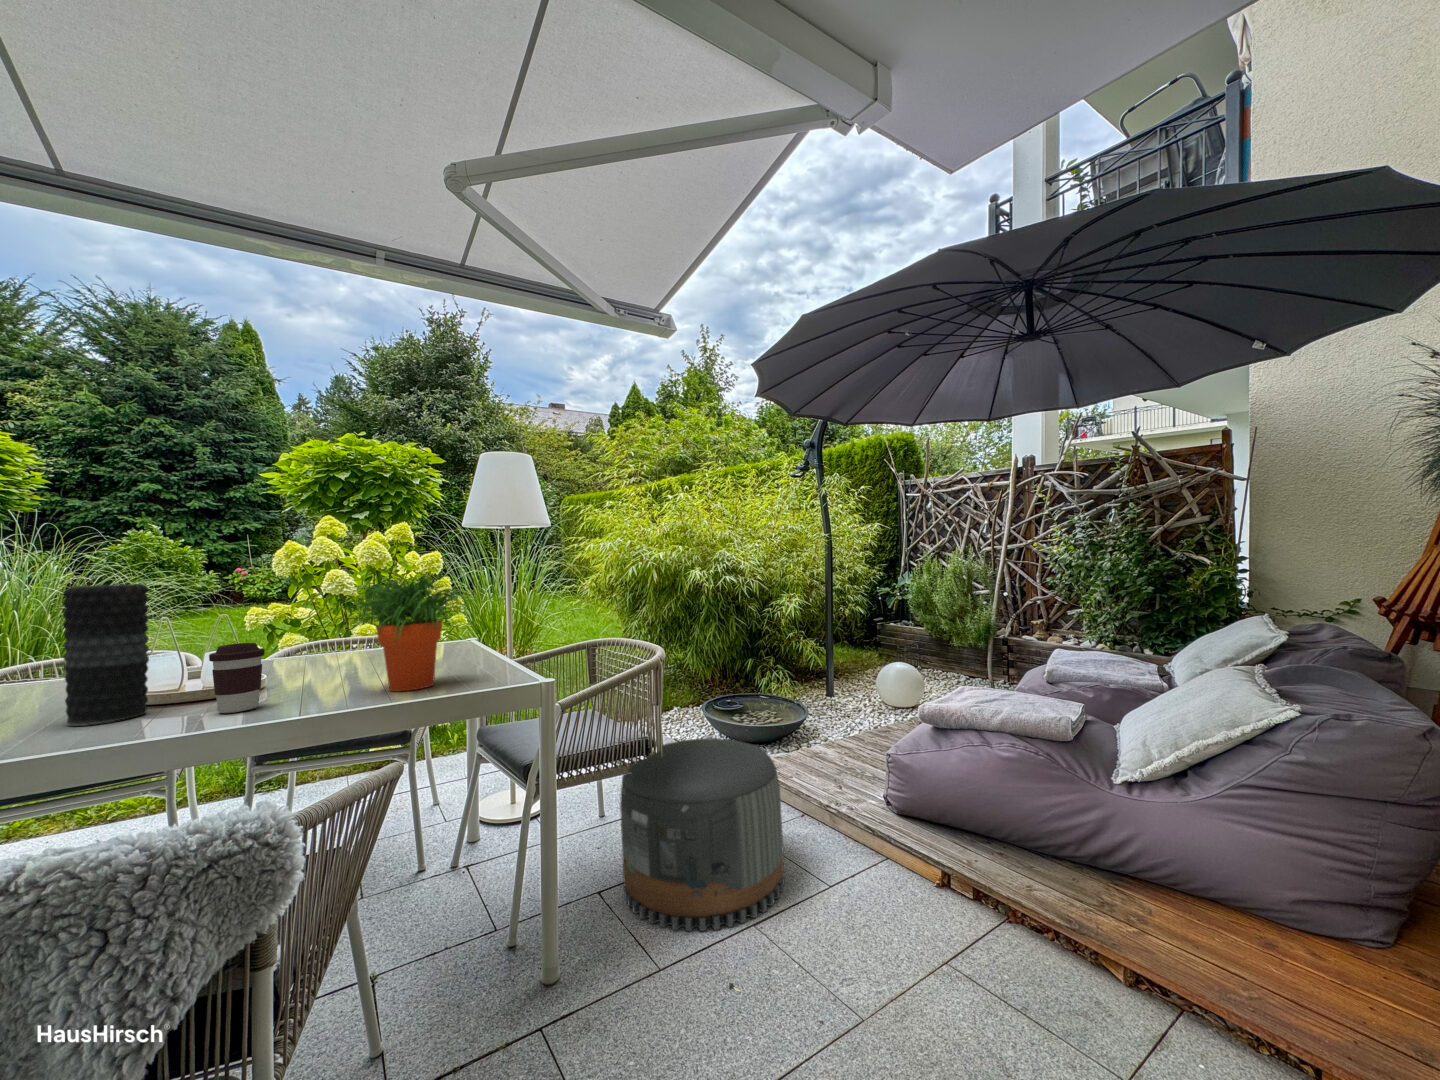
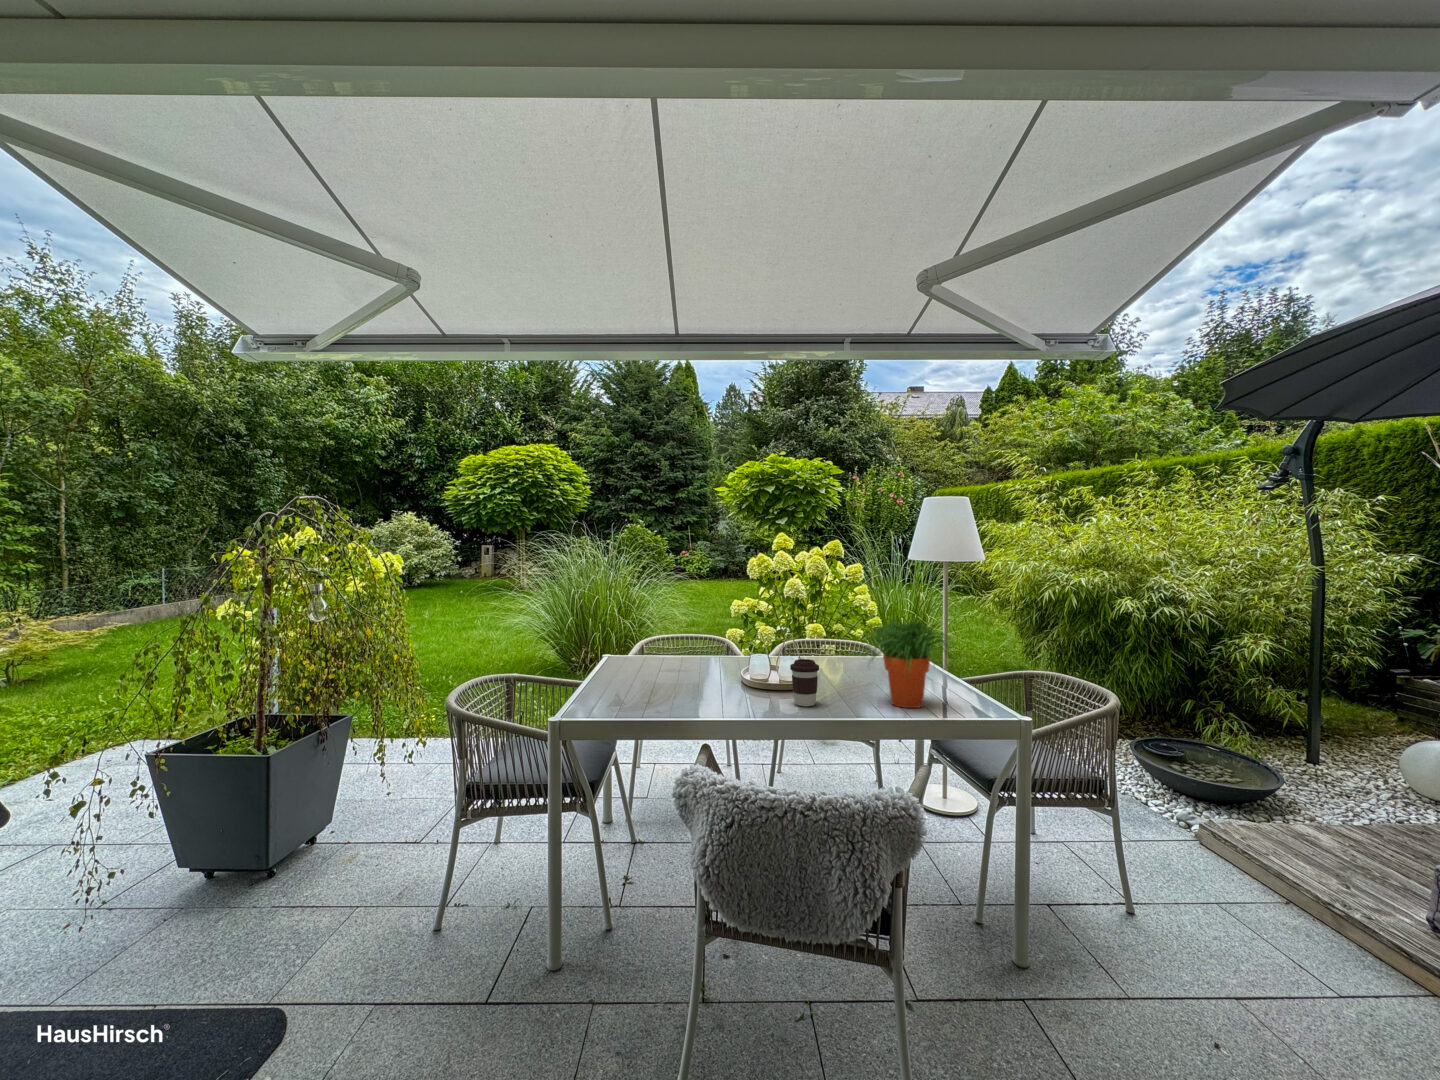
vase: present [63,584,149,726] -> none [716,612,752,700]
pouf: present [620,738,785,931] -> none [1074,789,1275,994]

